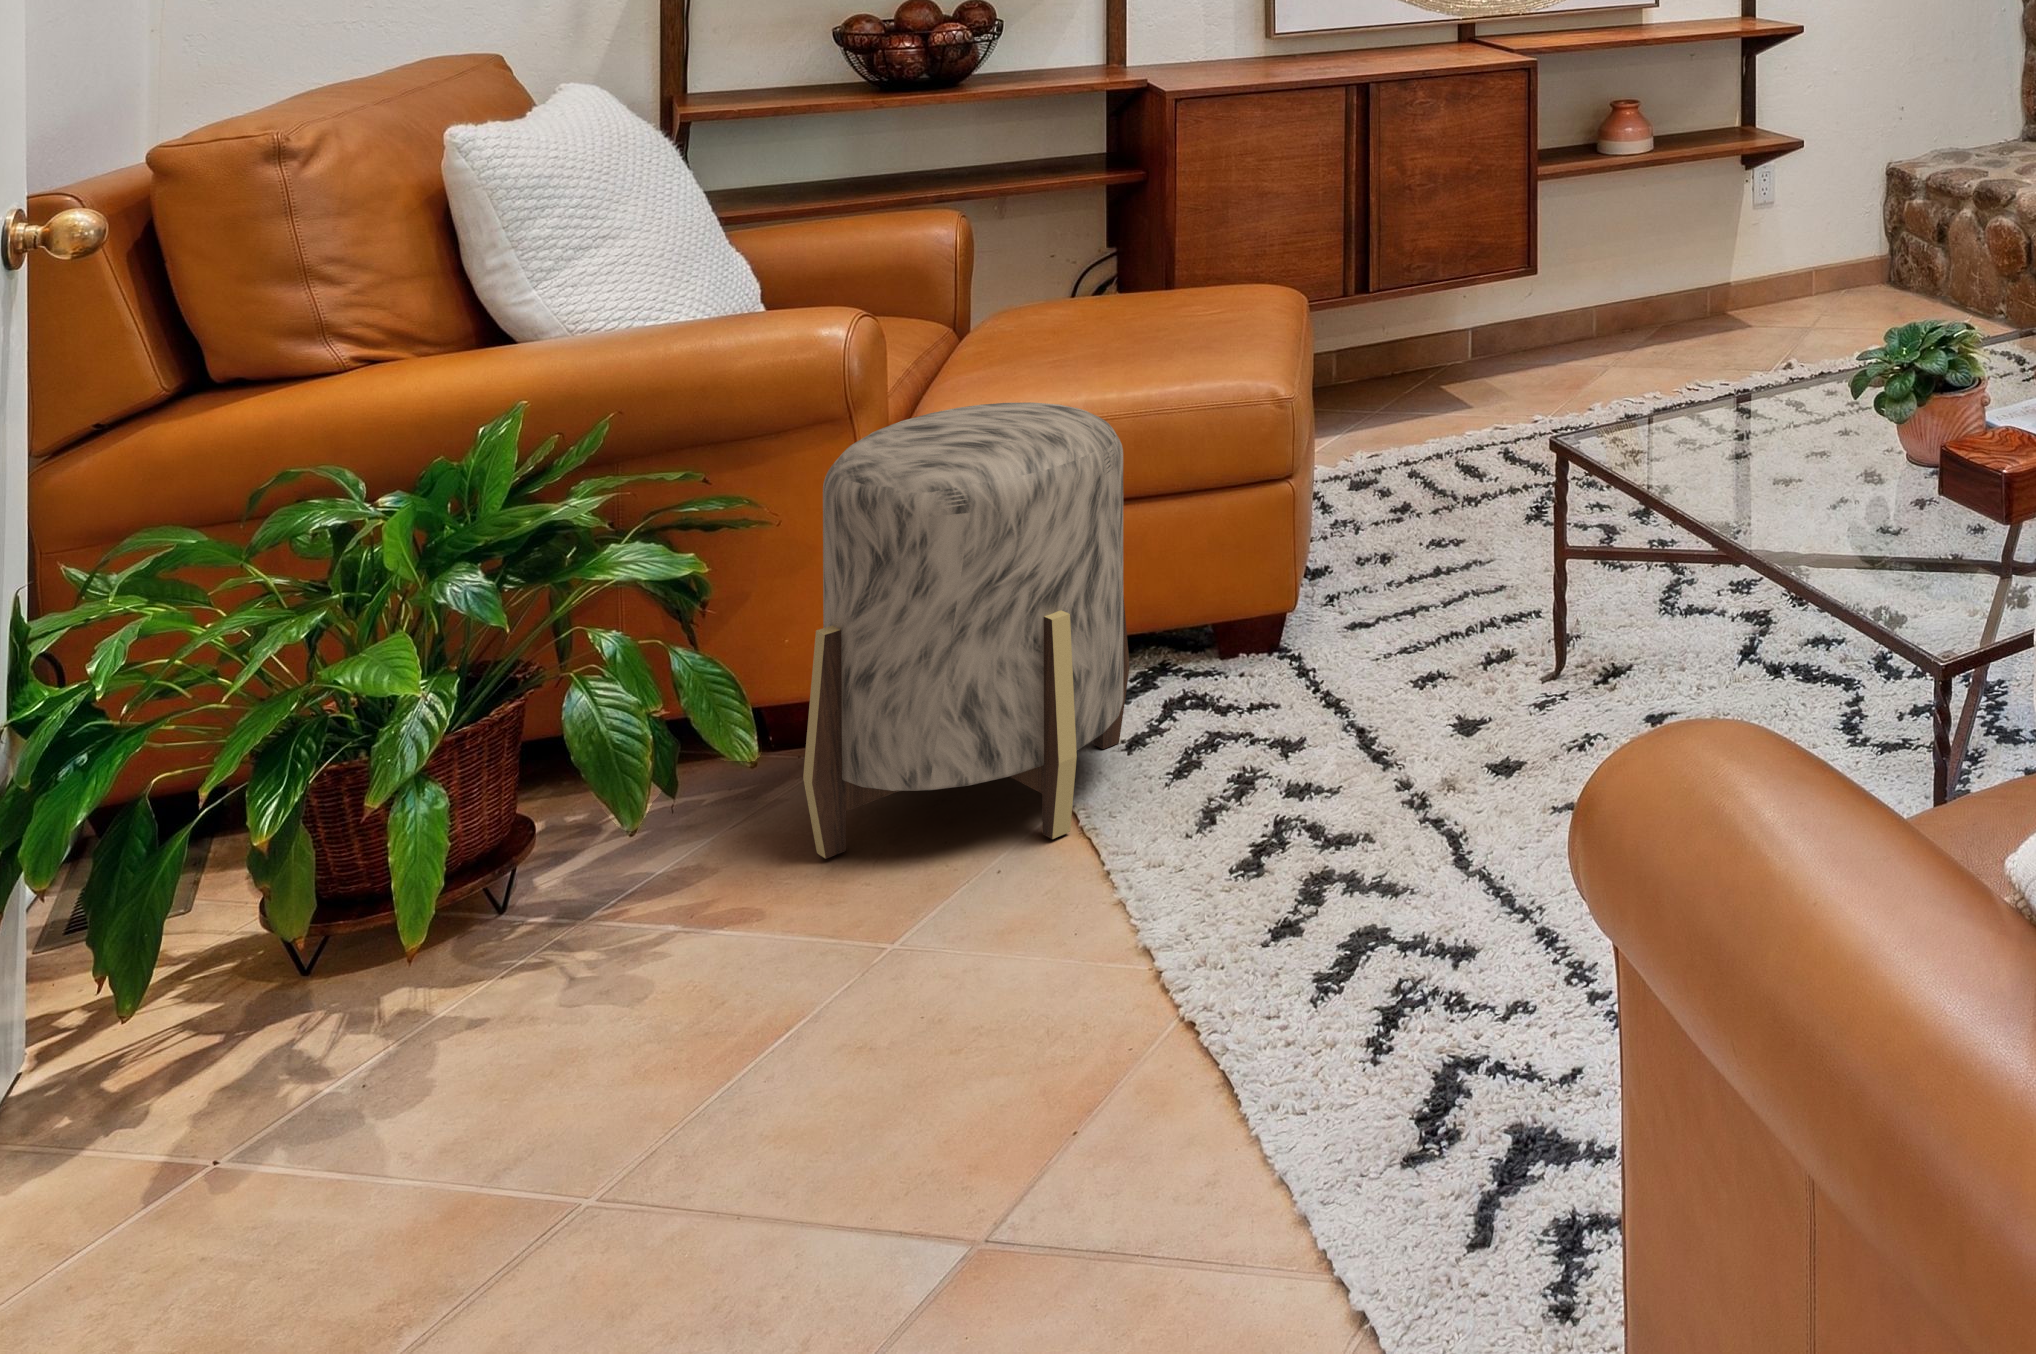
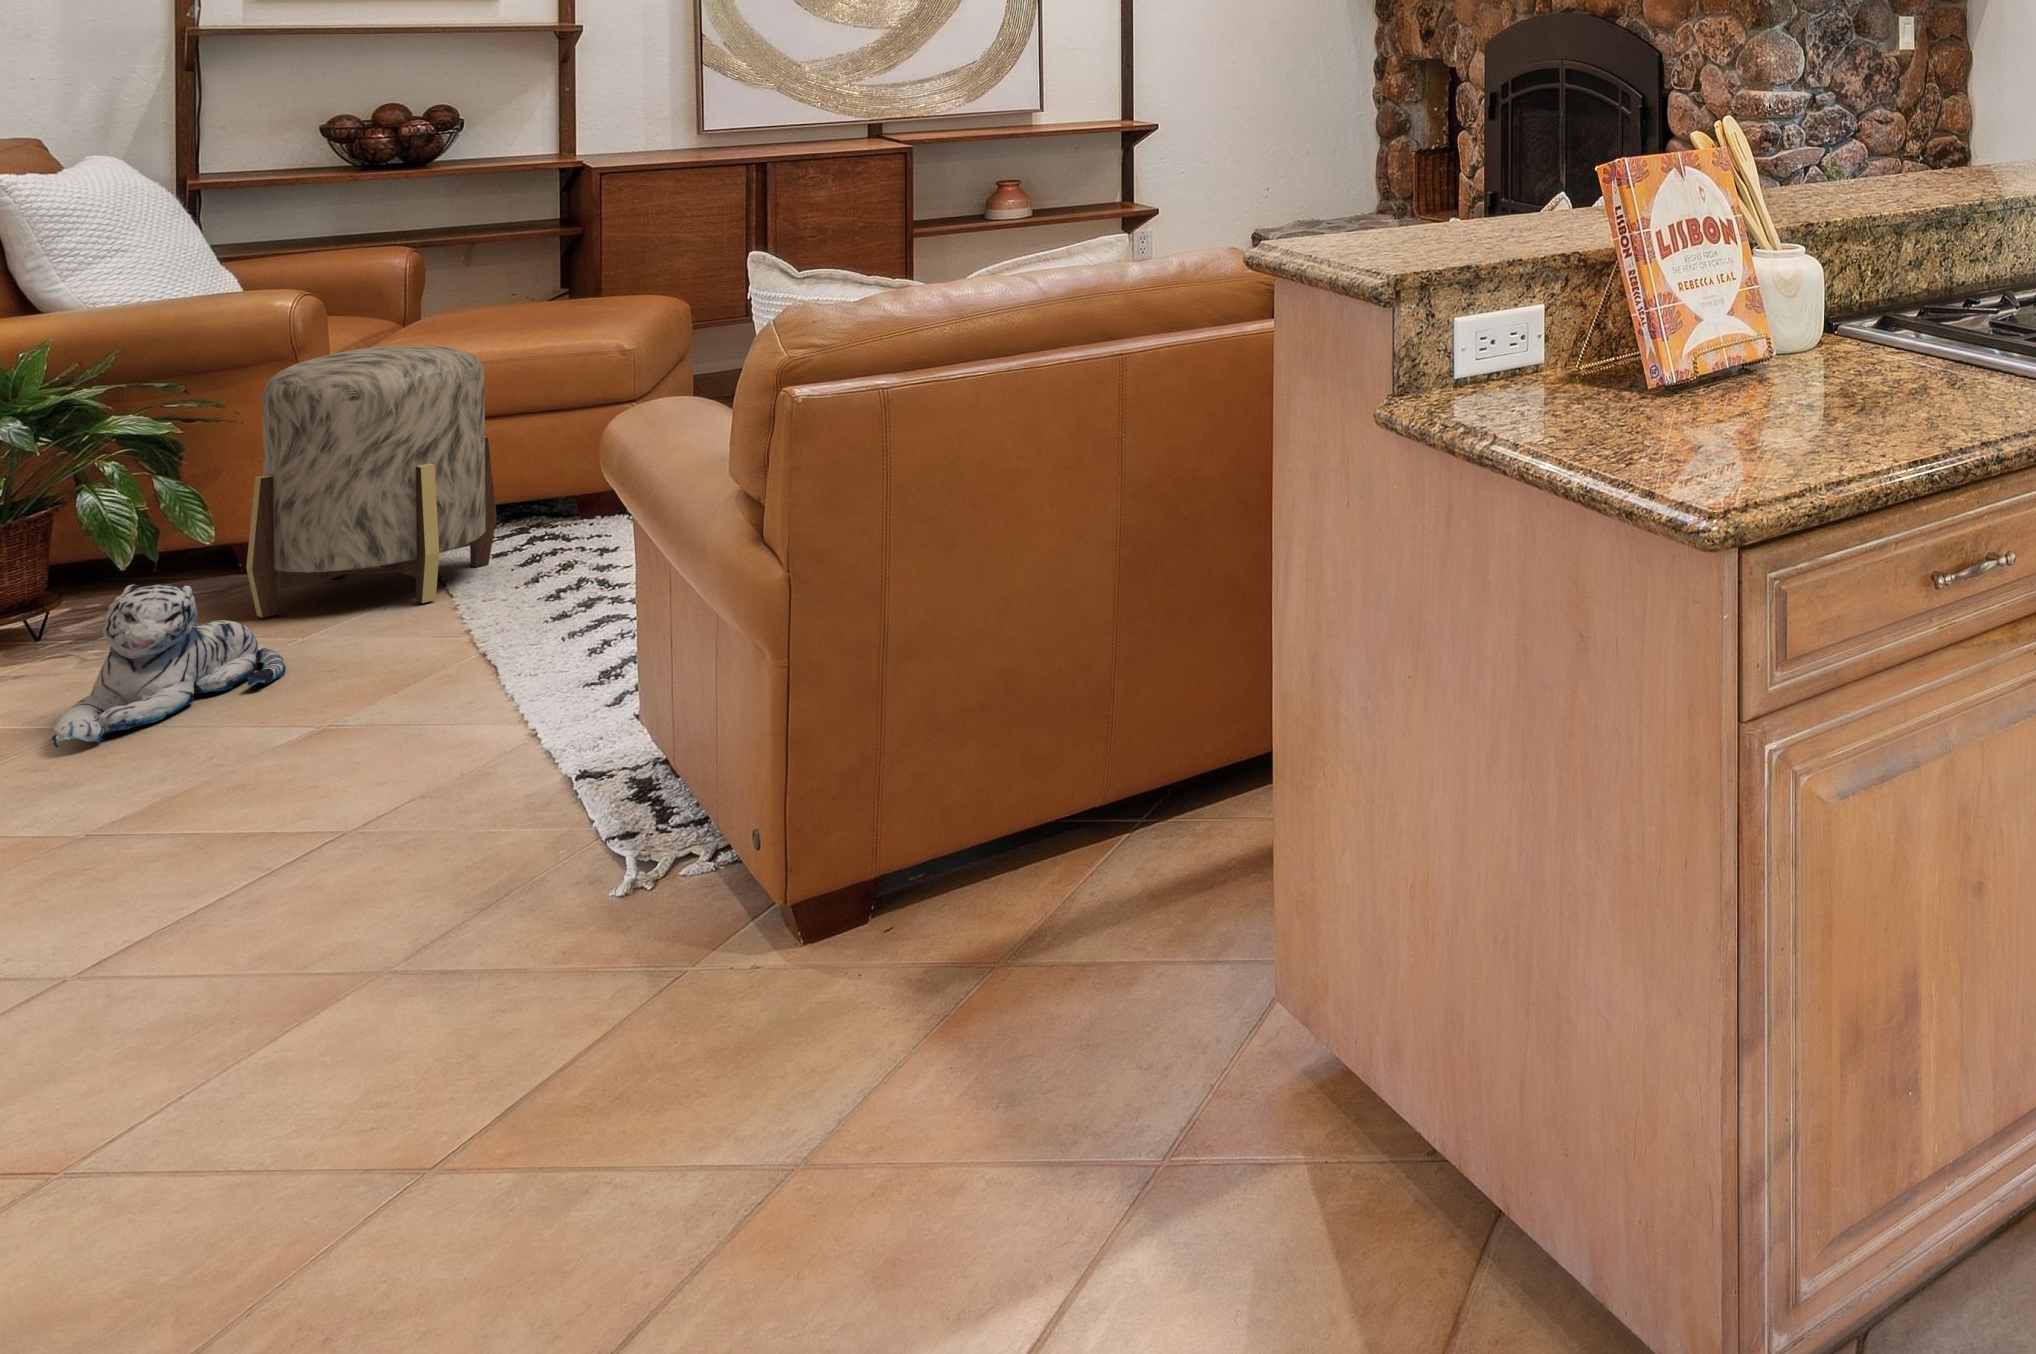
plush toy: none [550,893,890,1237] -> present [51,584,286,747]

